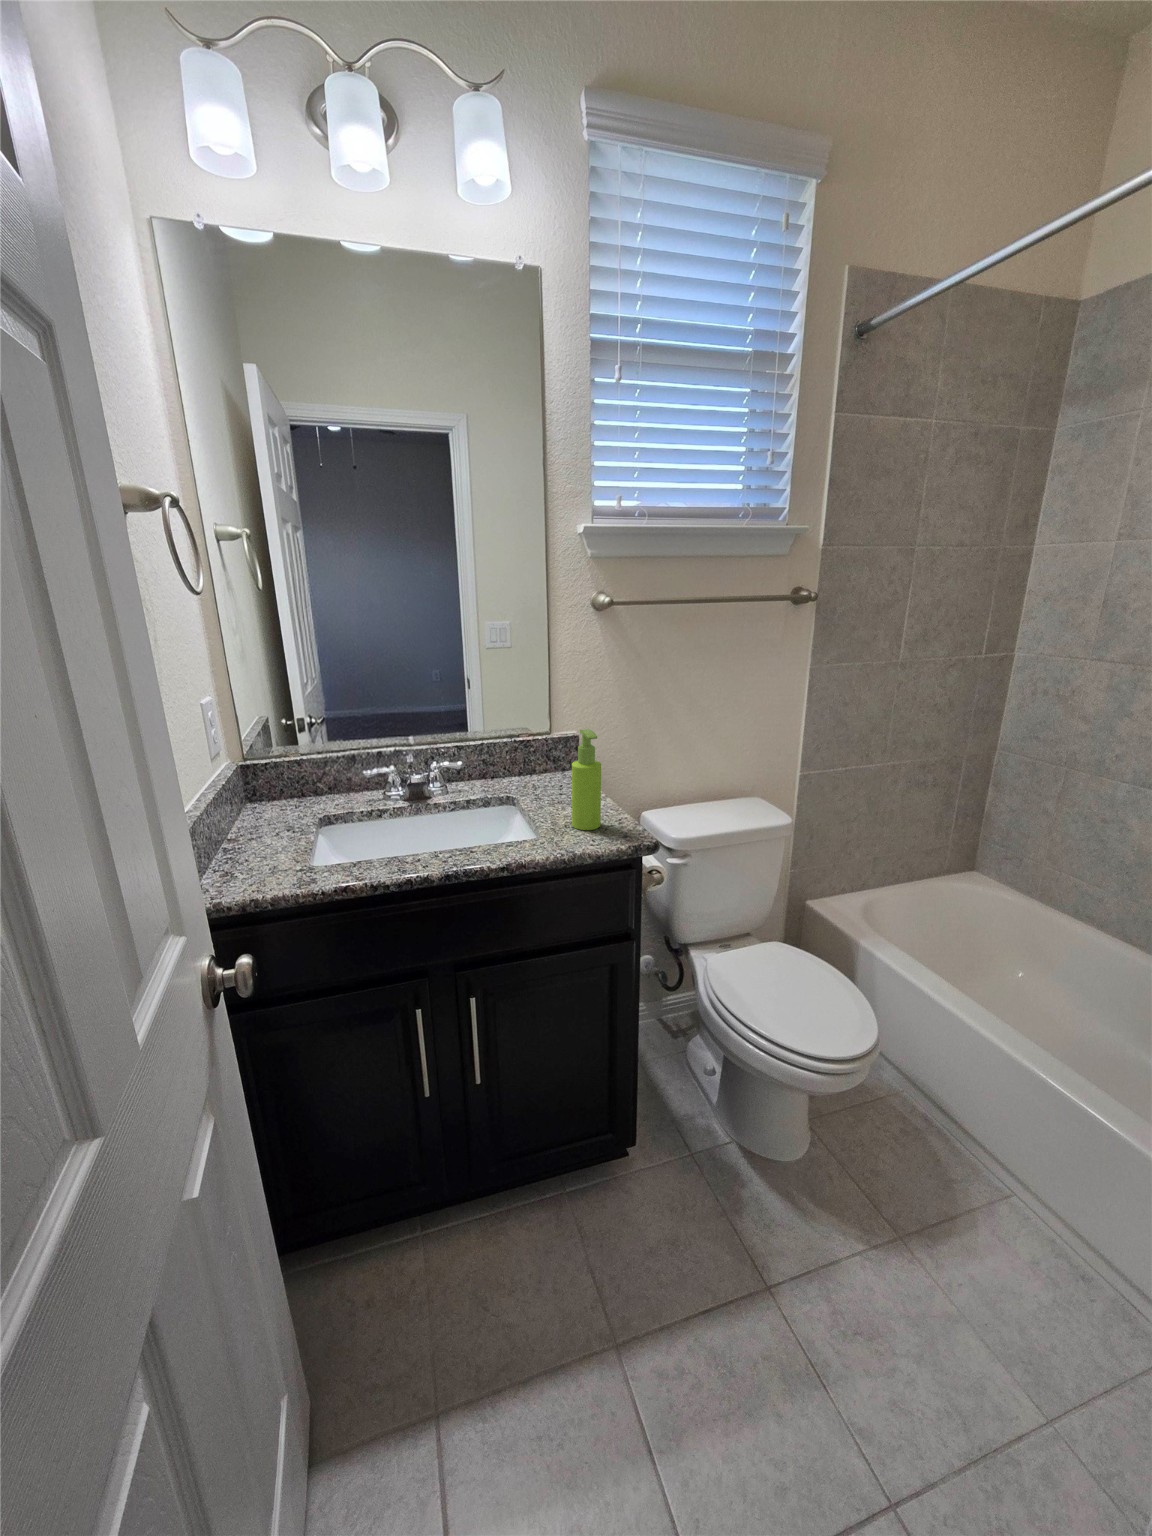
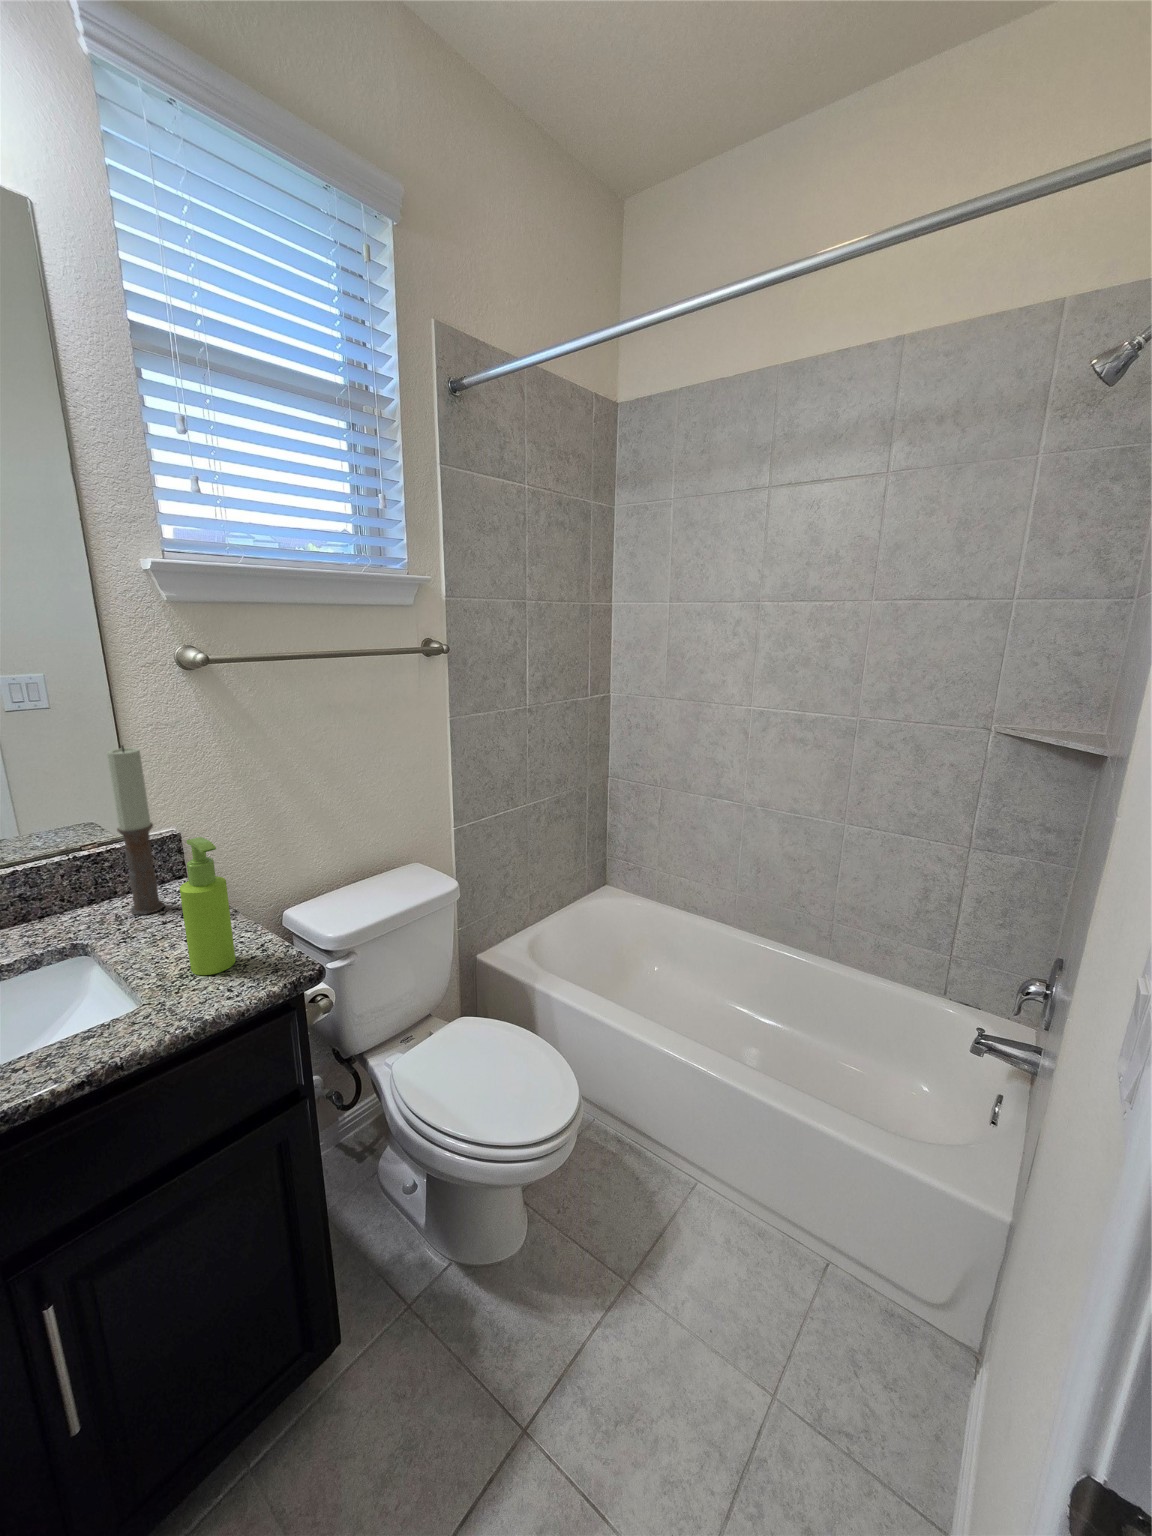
candle: none [541,662,562,787] -> present [107,746,164,915]

